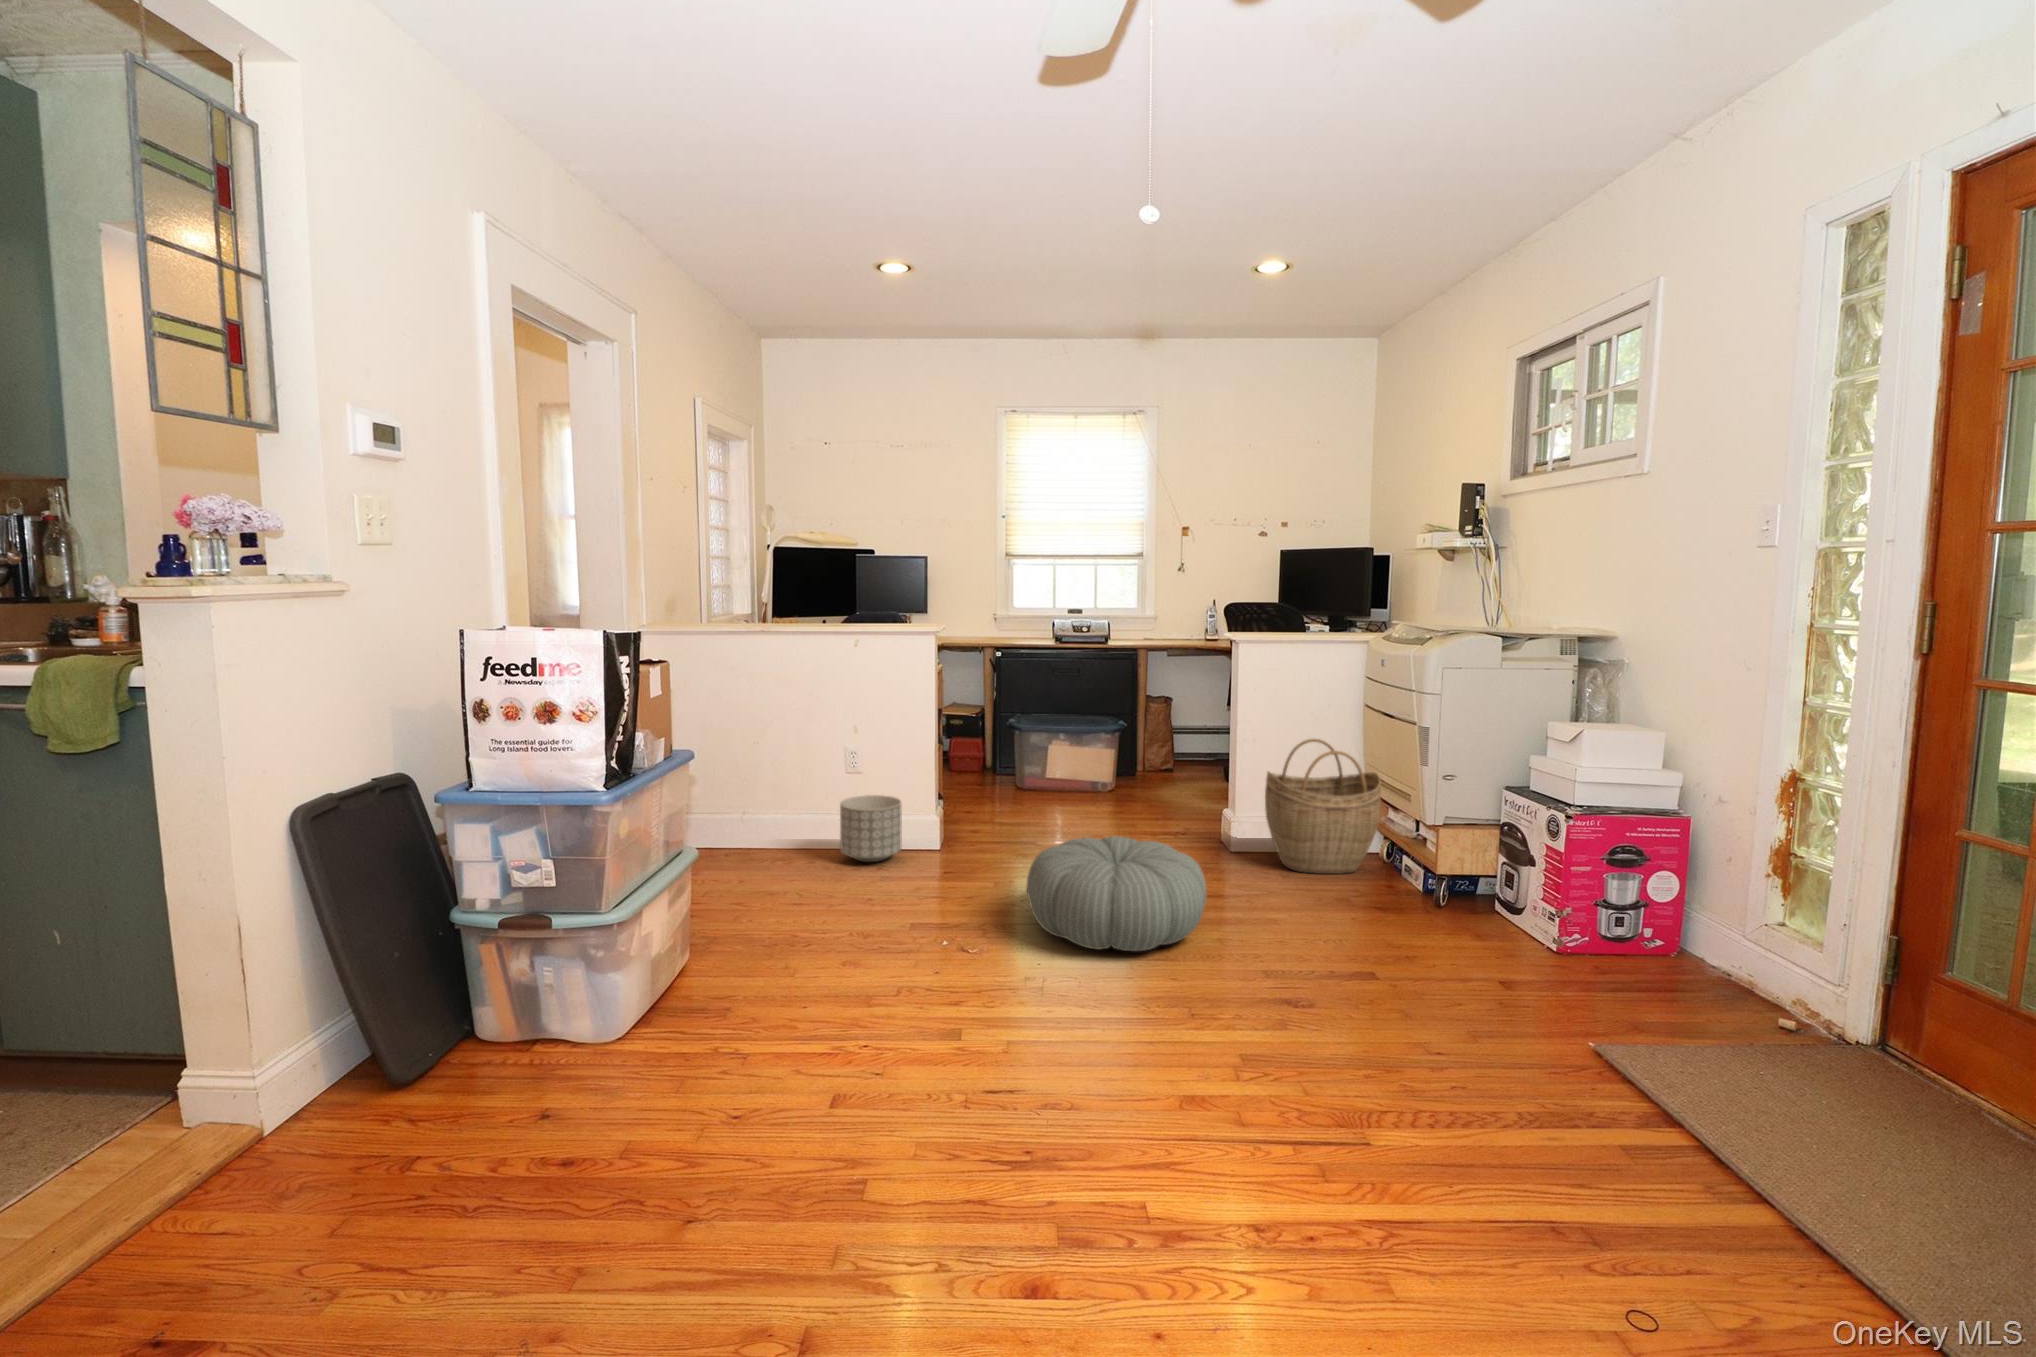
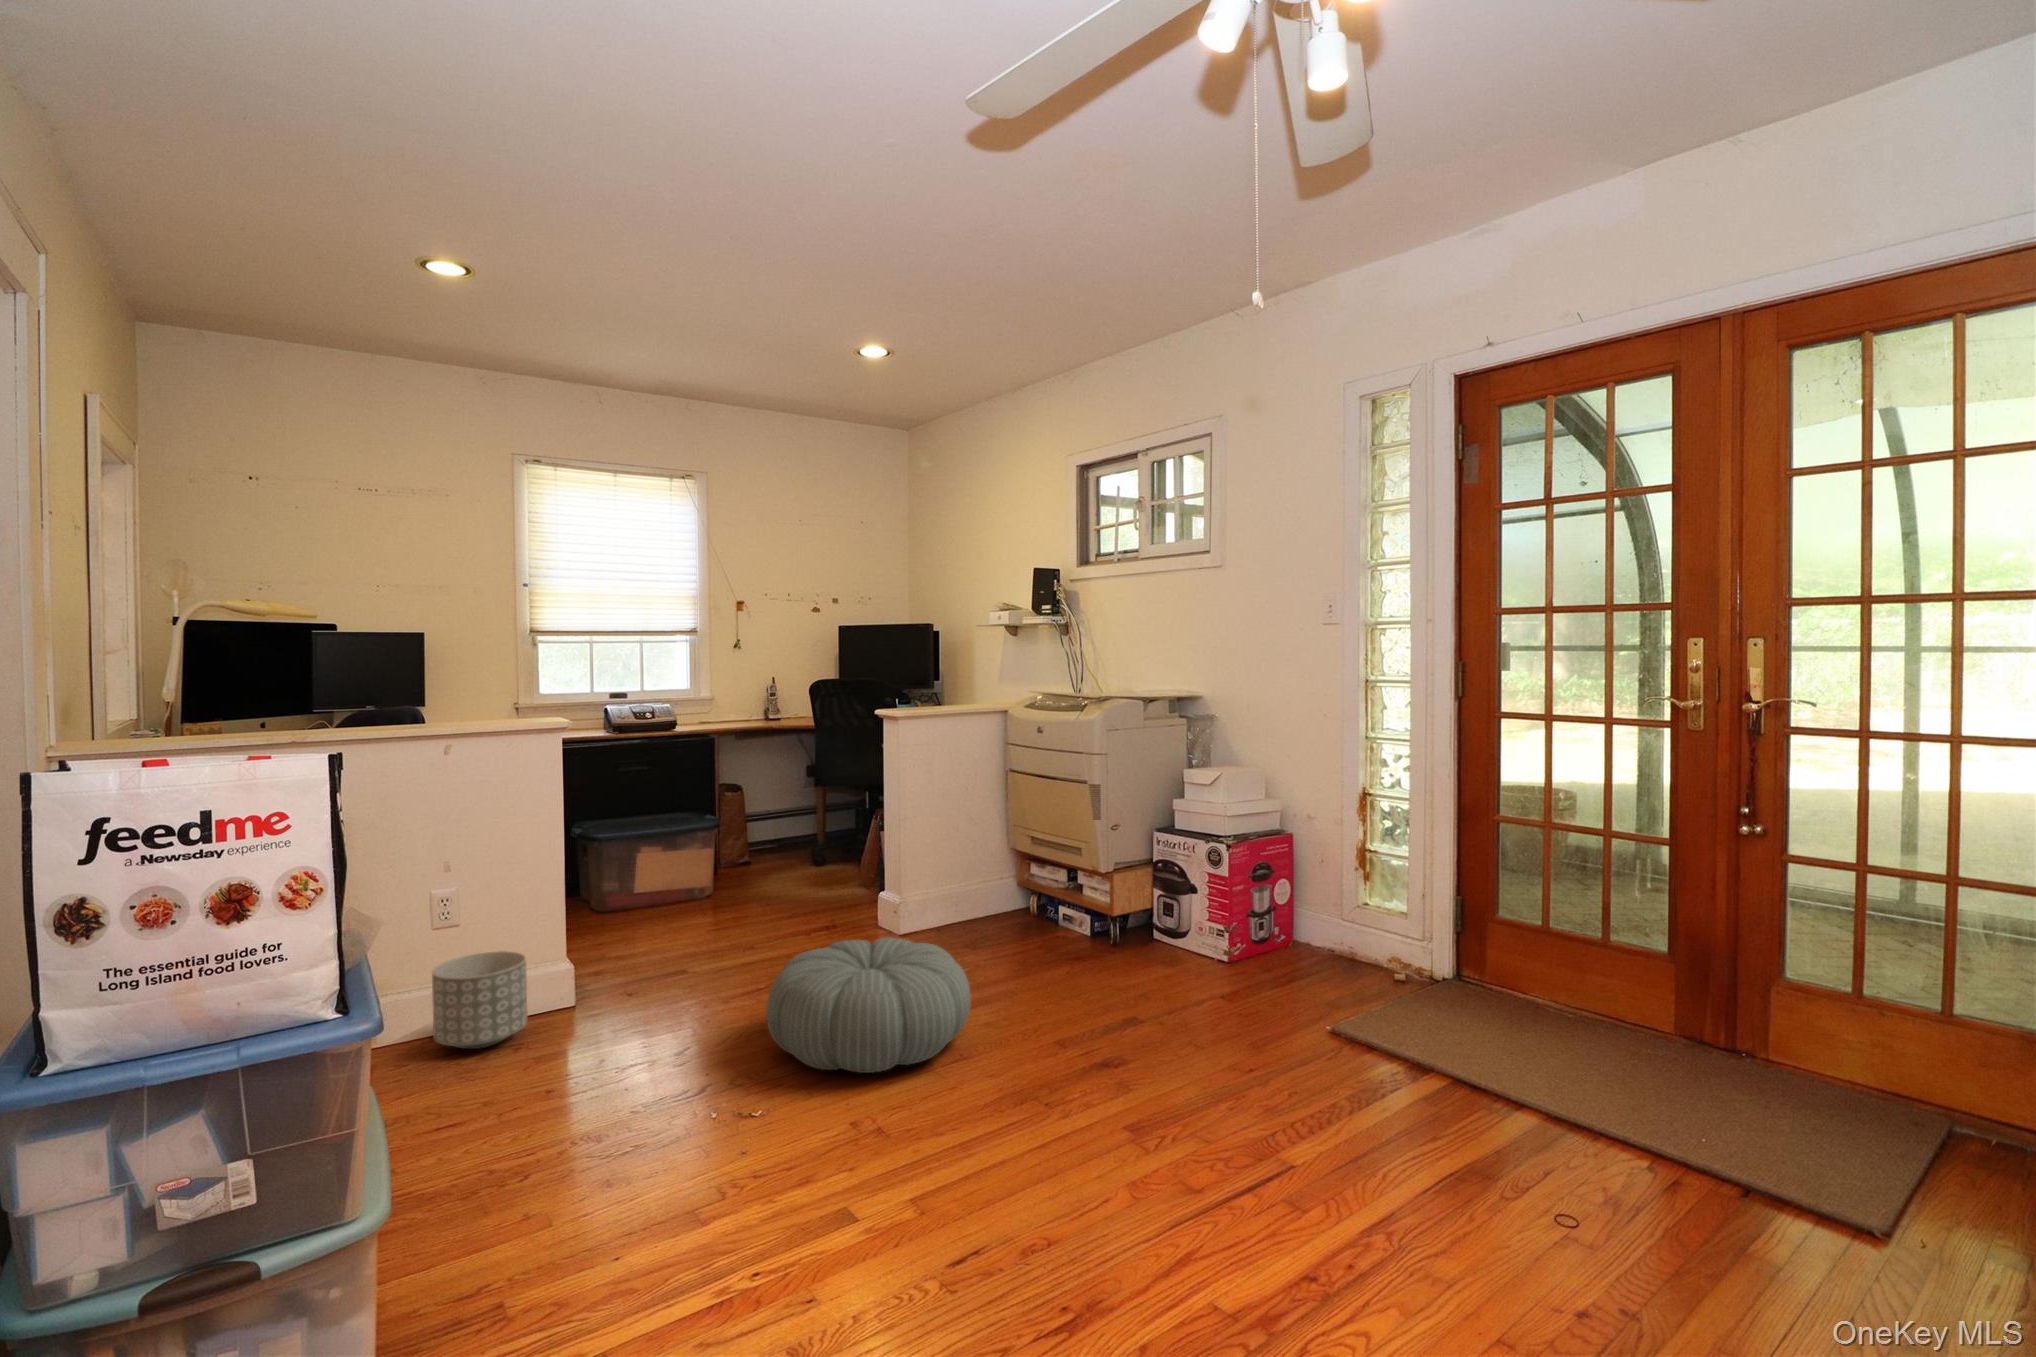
woven basket: present [1265,739,1381,874] -> none [932,808,1040,943]

